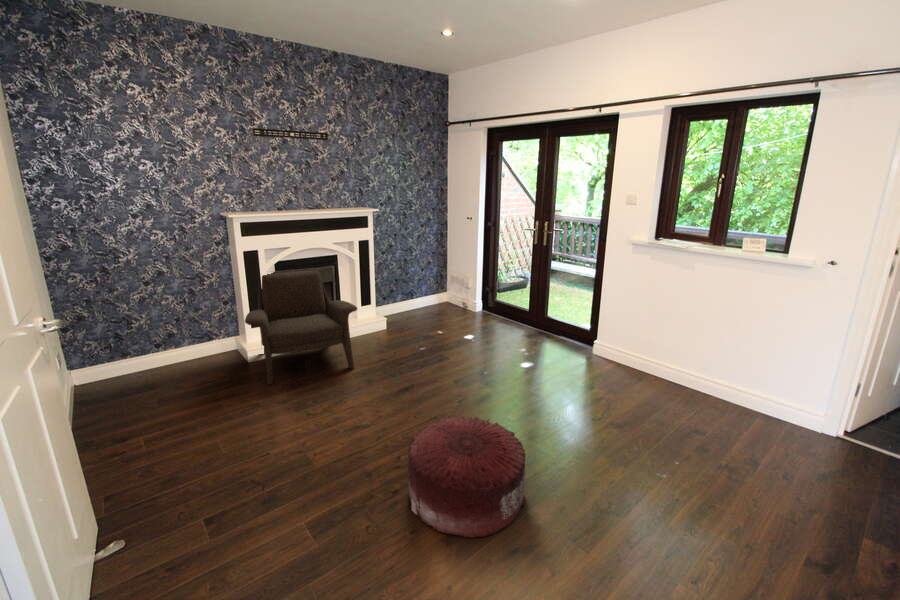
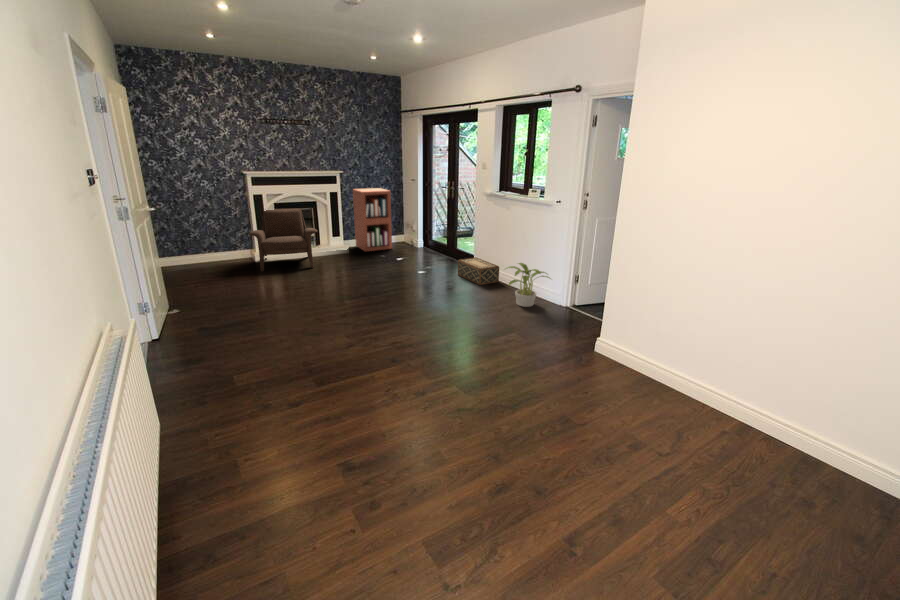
bookshelf: none [384,231,443,325] -> present [353,188,392,251]
woven basket: none [589,339,668,391] -> present [458,257,499,285]
potted plant: none [740,365,834,444] -> present [507,263,550,307]
pouf: present [408,417,526,538] -> none [298,275,361,319]

